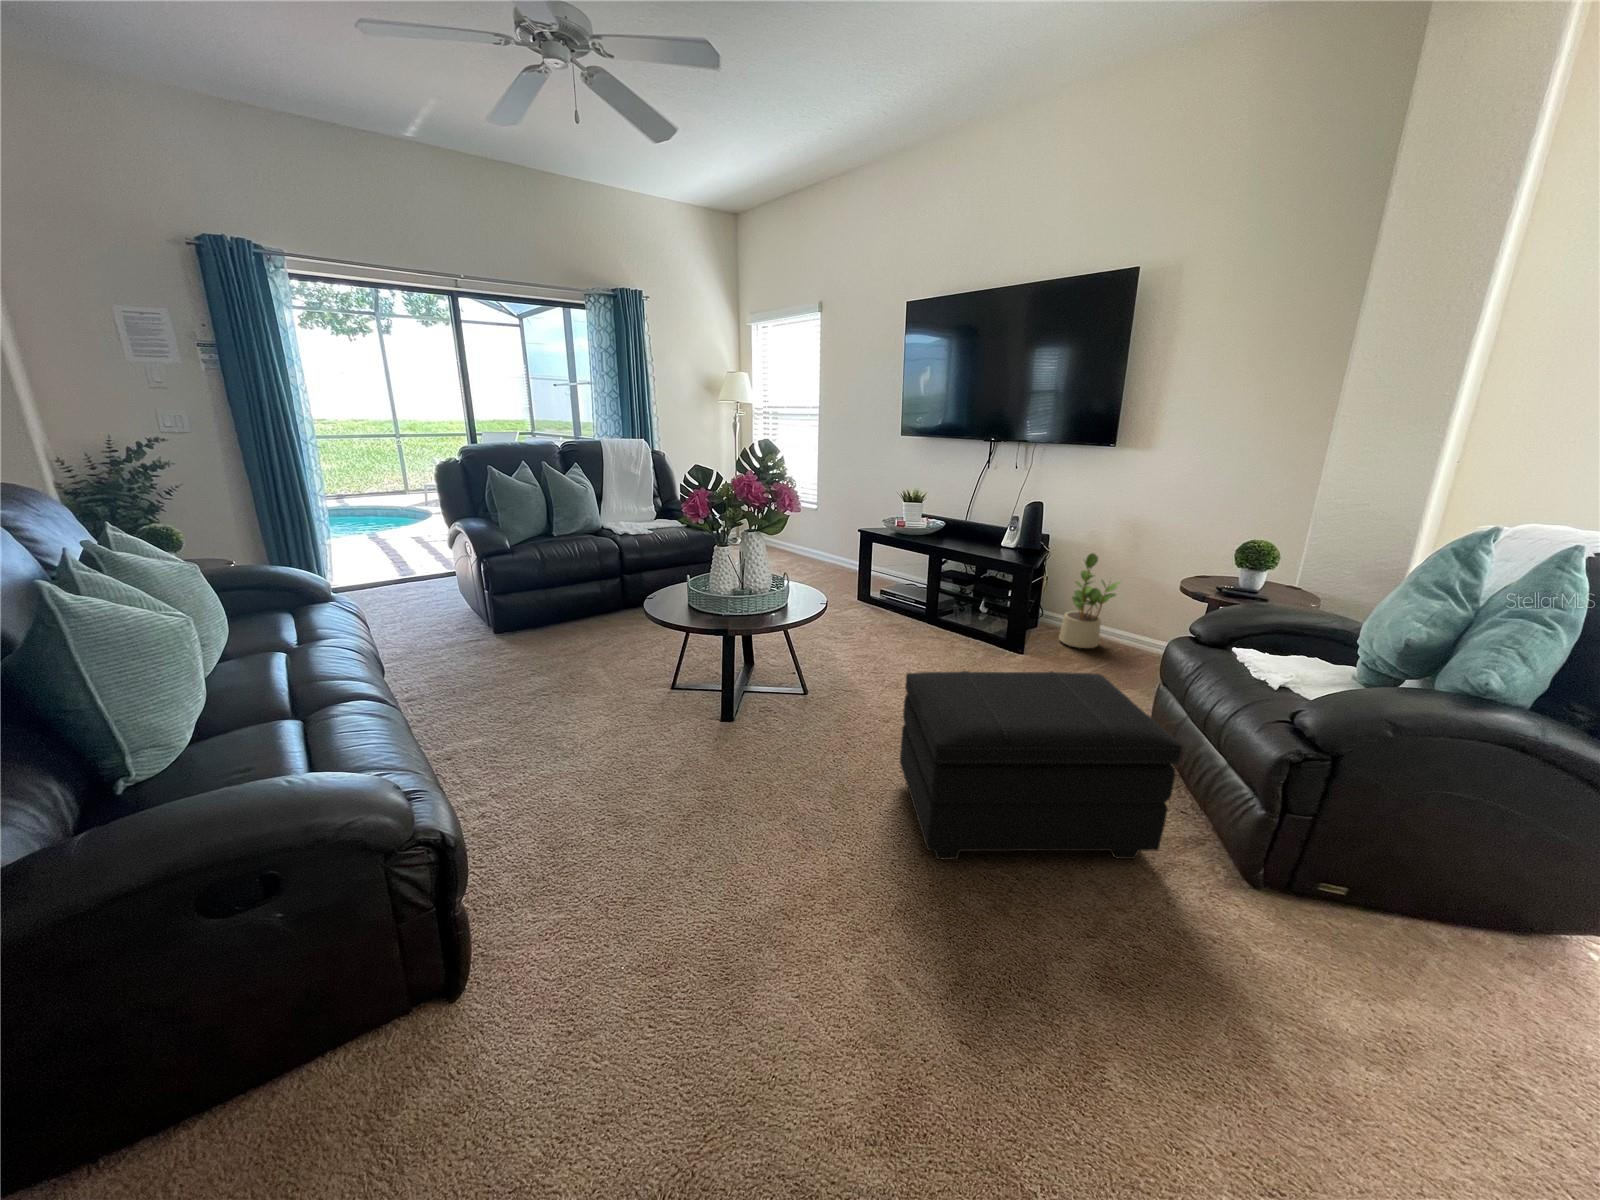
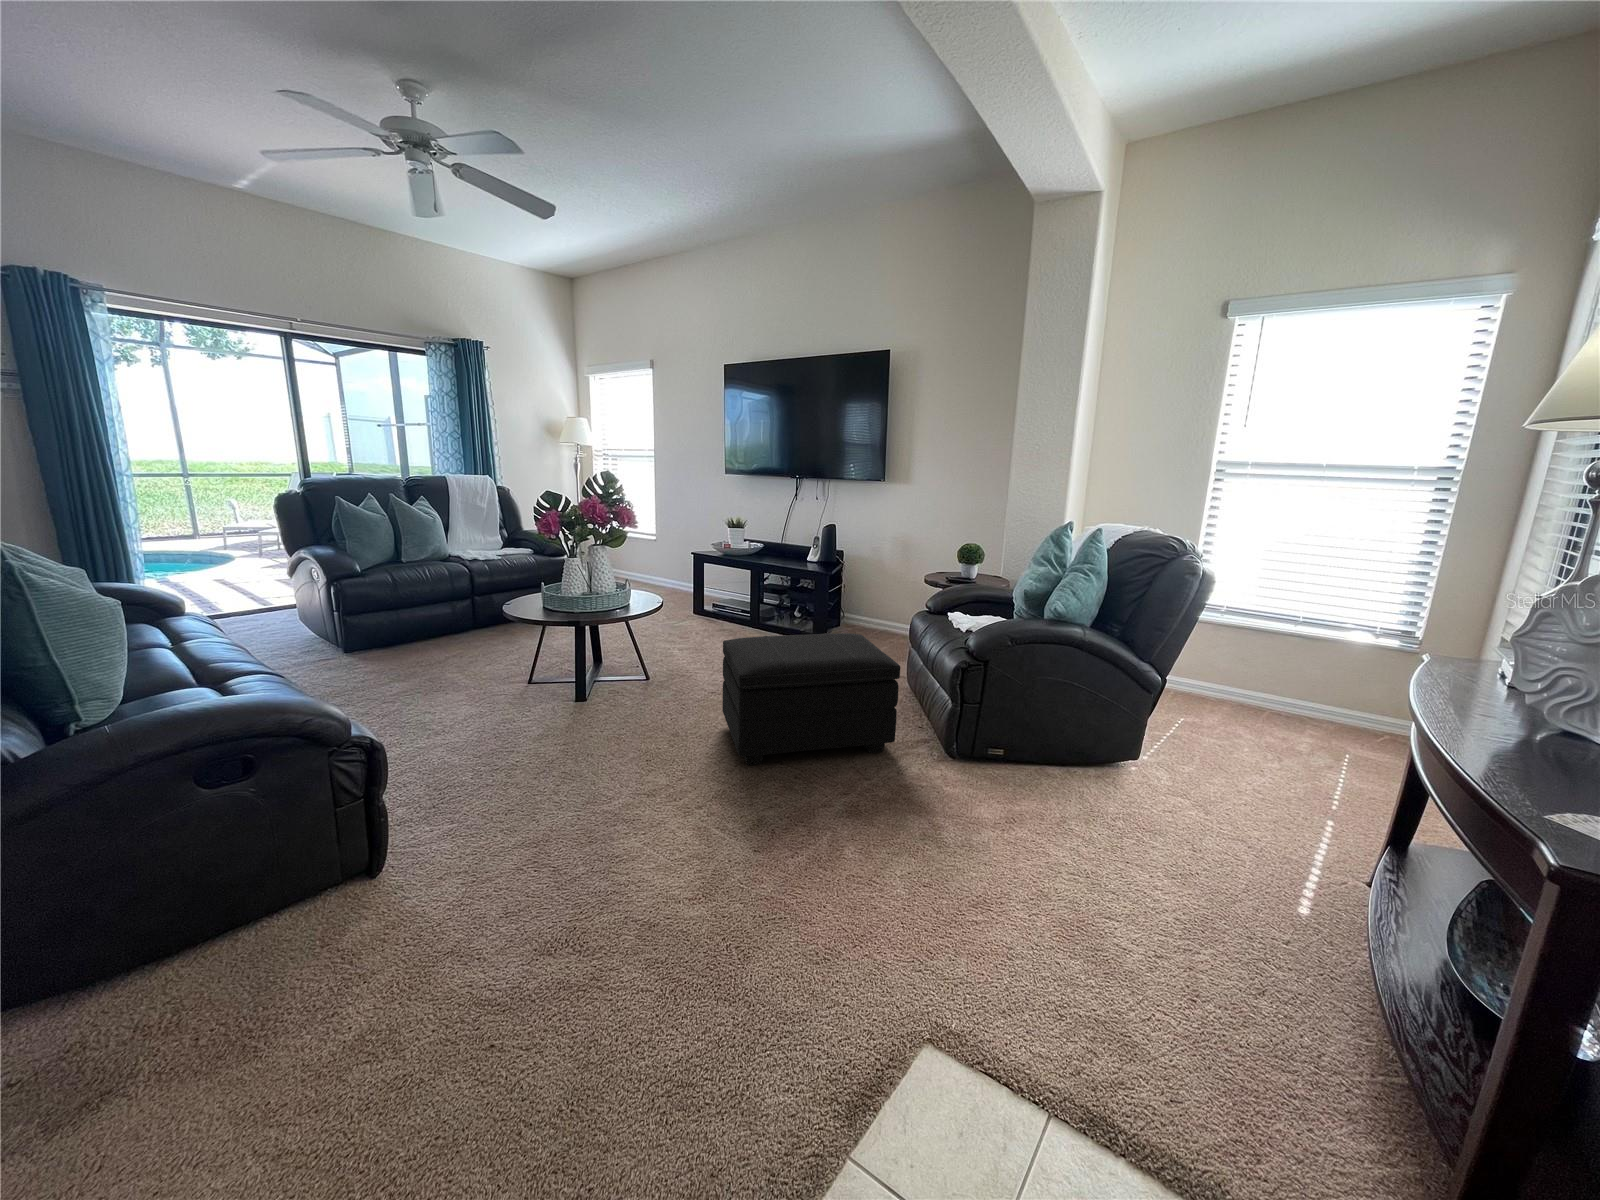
potted plant: present [1059,553,1120,648] -> none [855,563,896,637]

